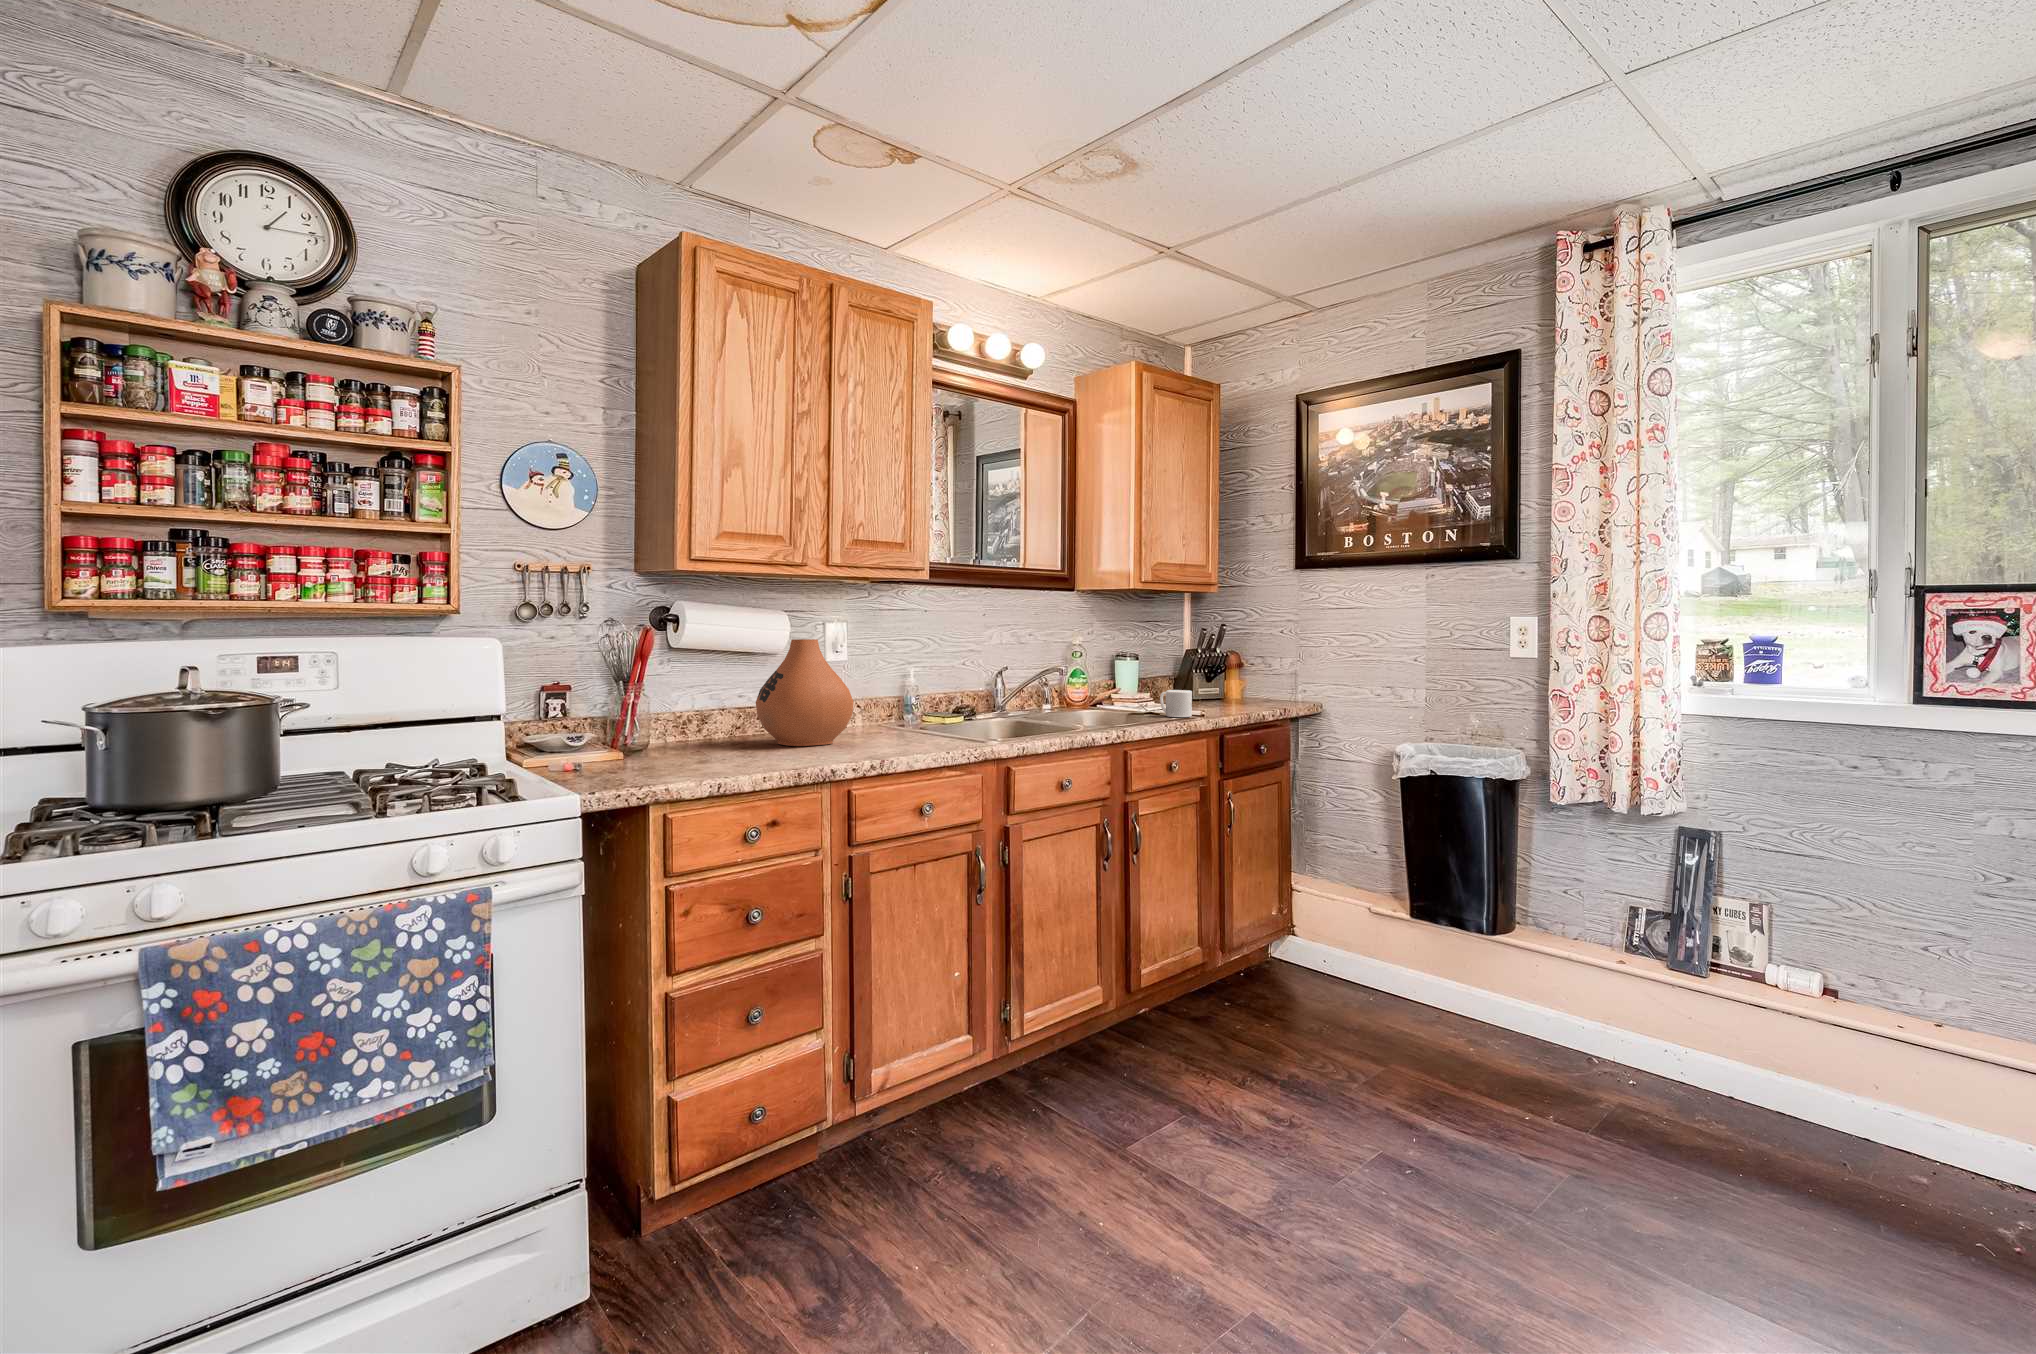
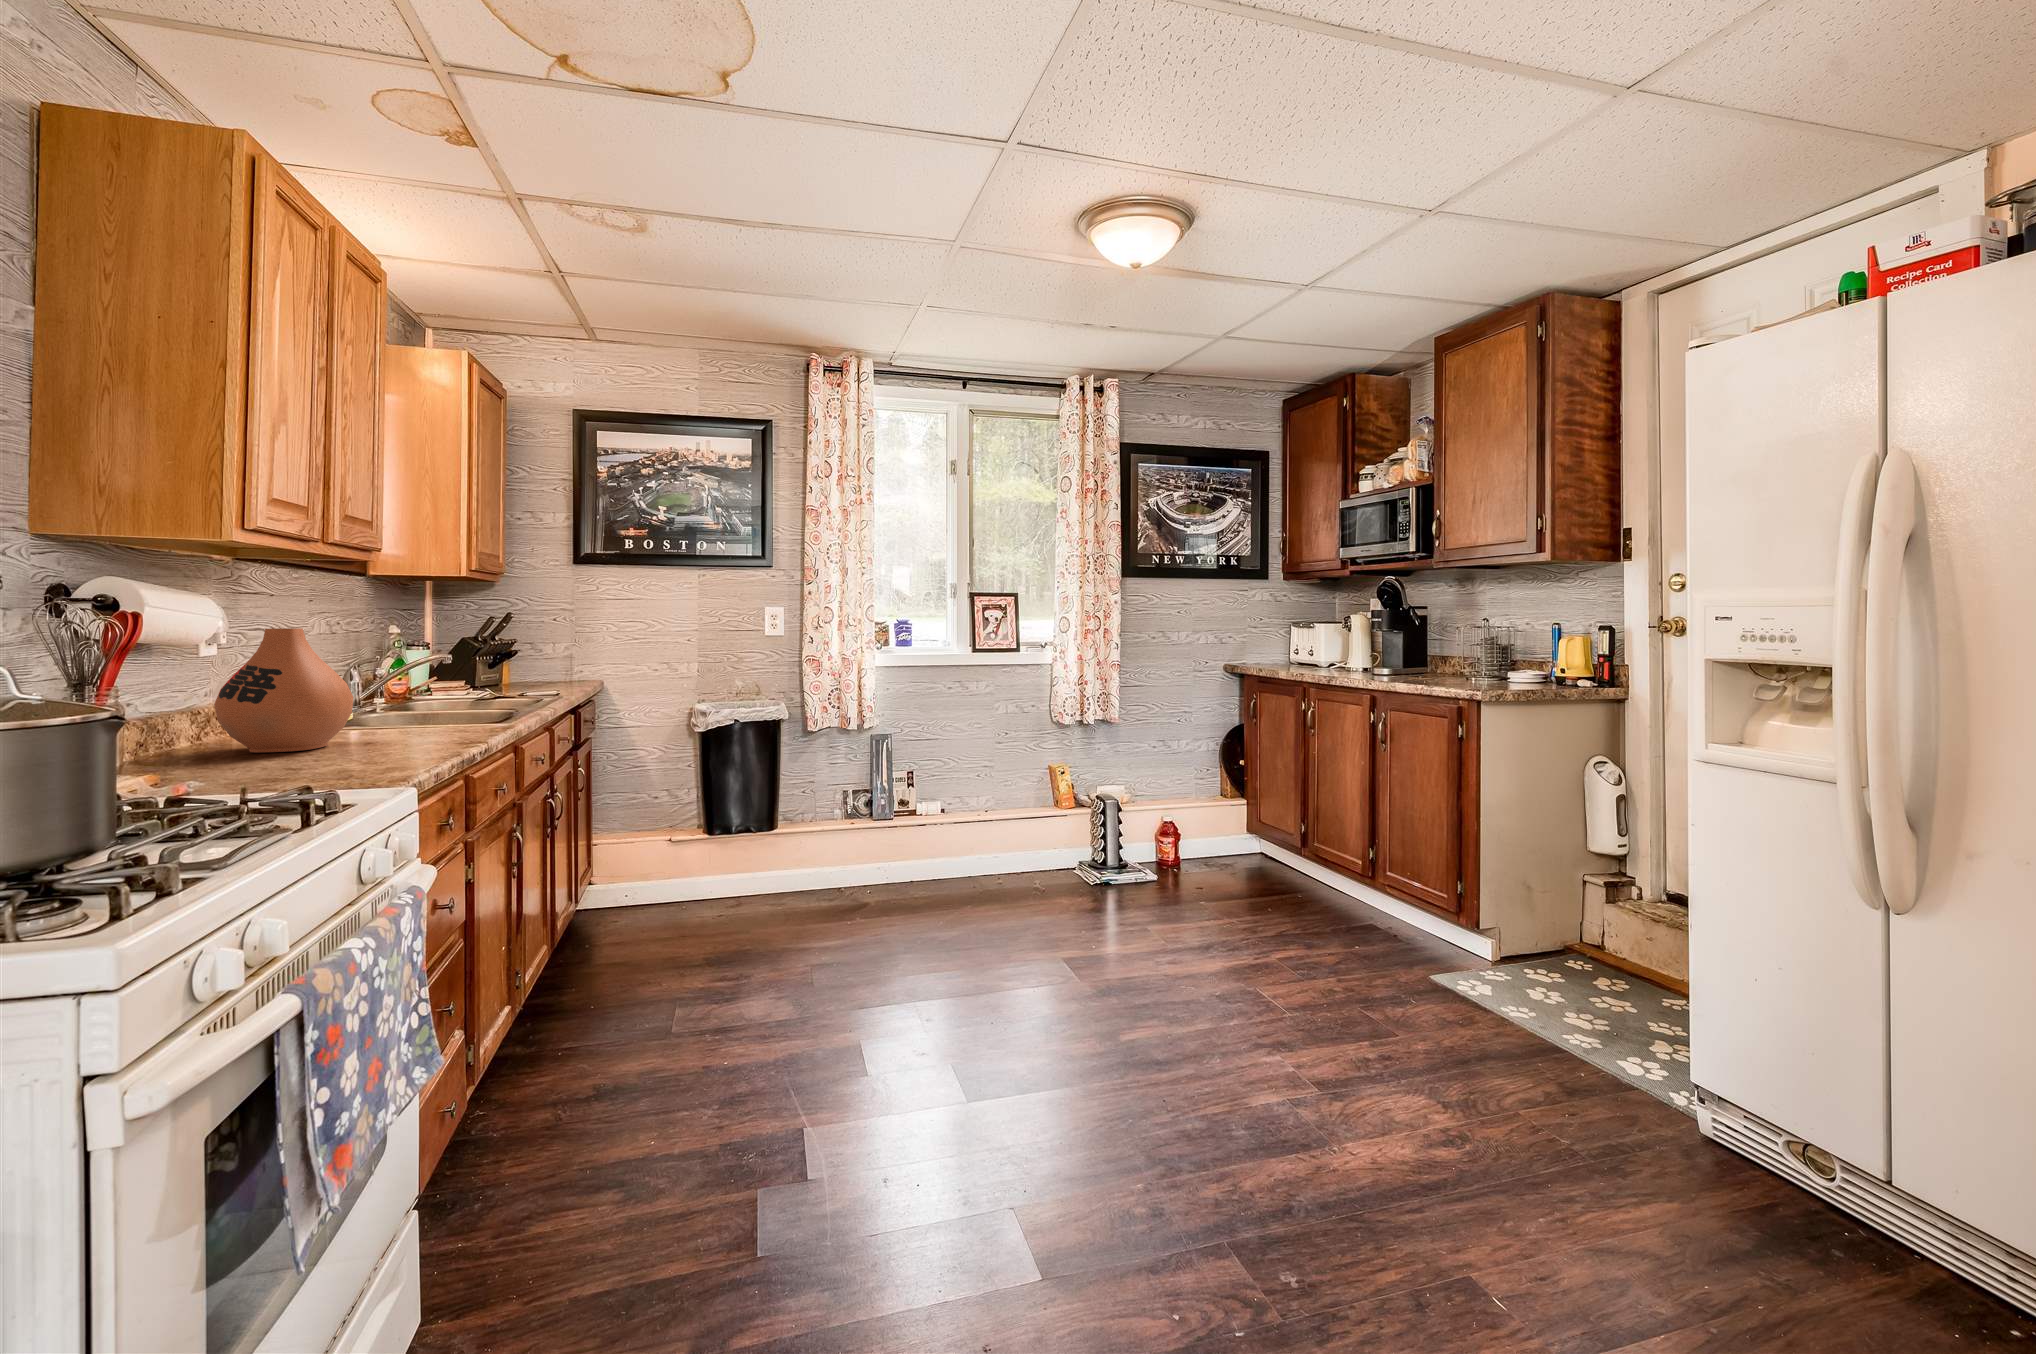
mug: present [1160,690,1192,717] -> none [510,672,547,697]

